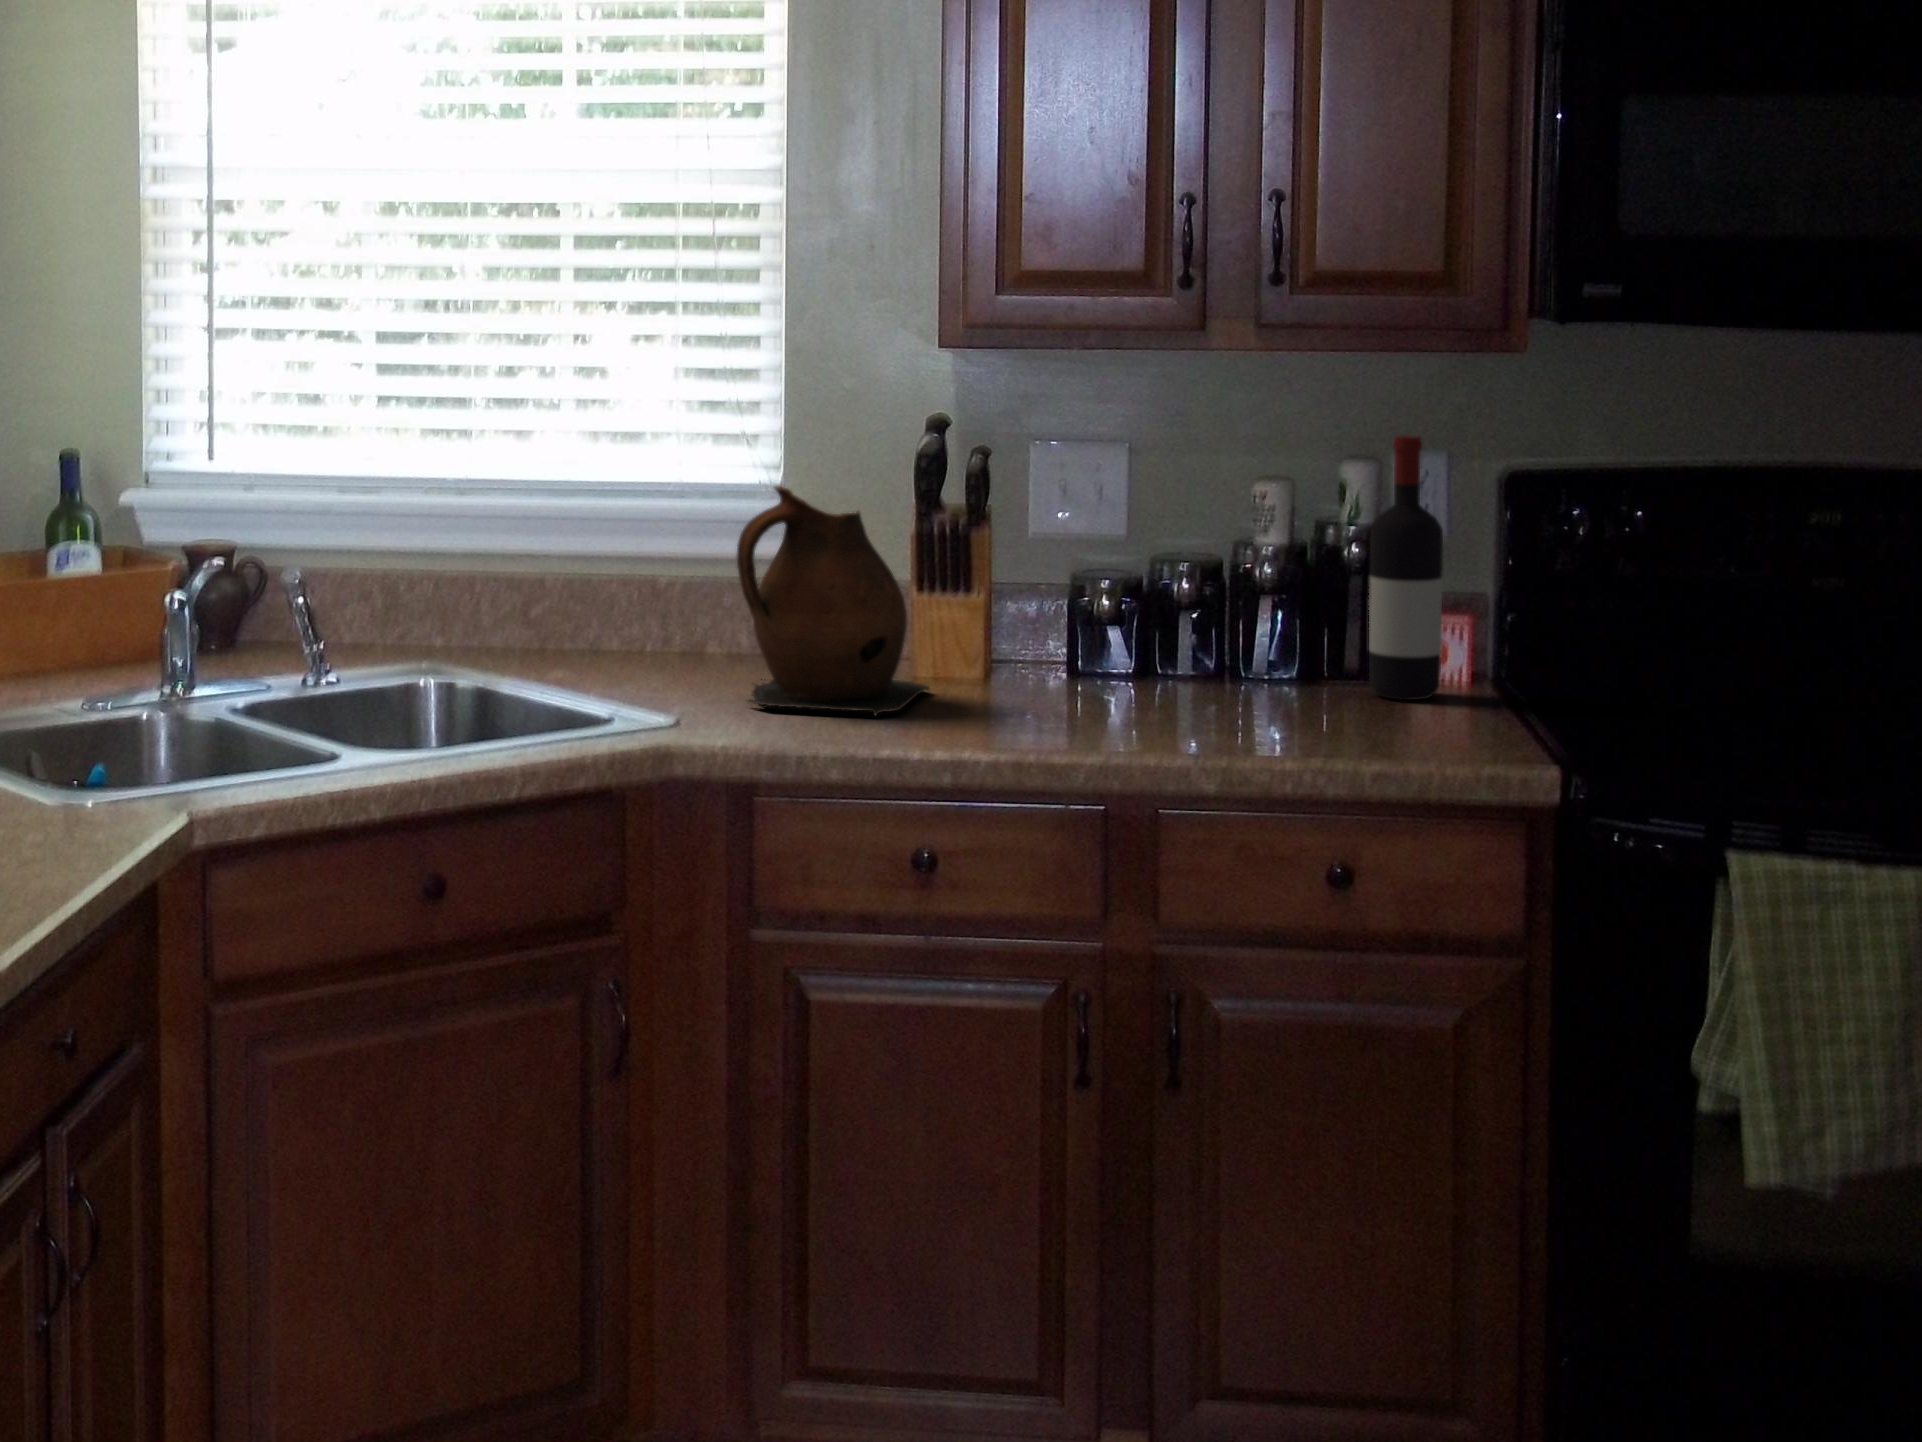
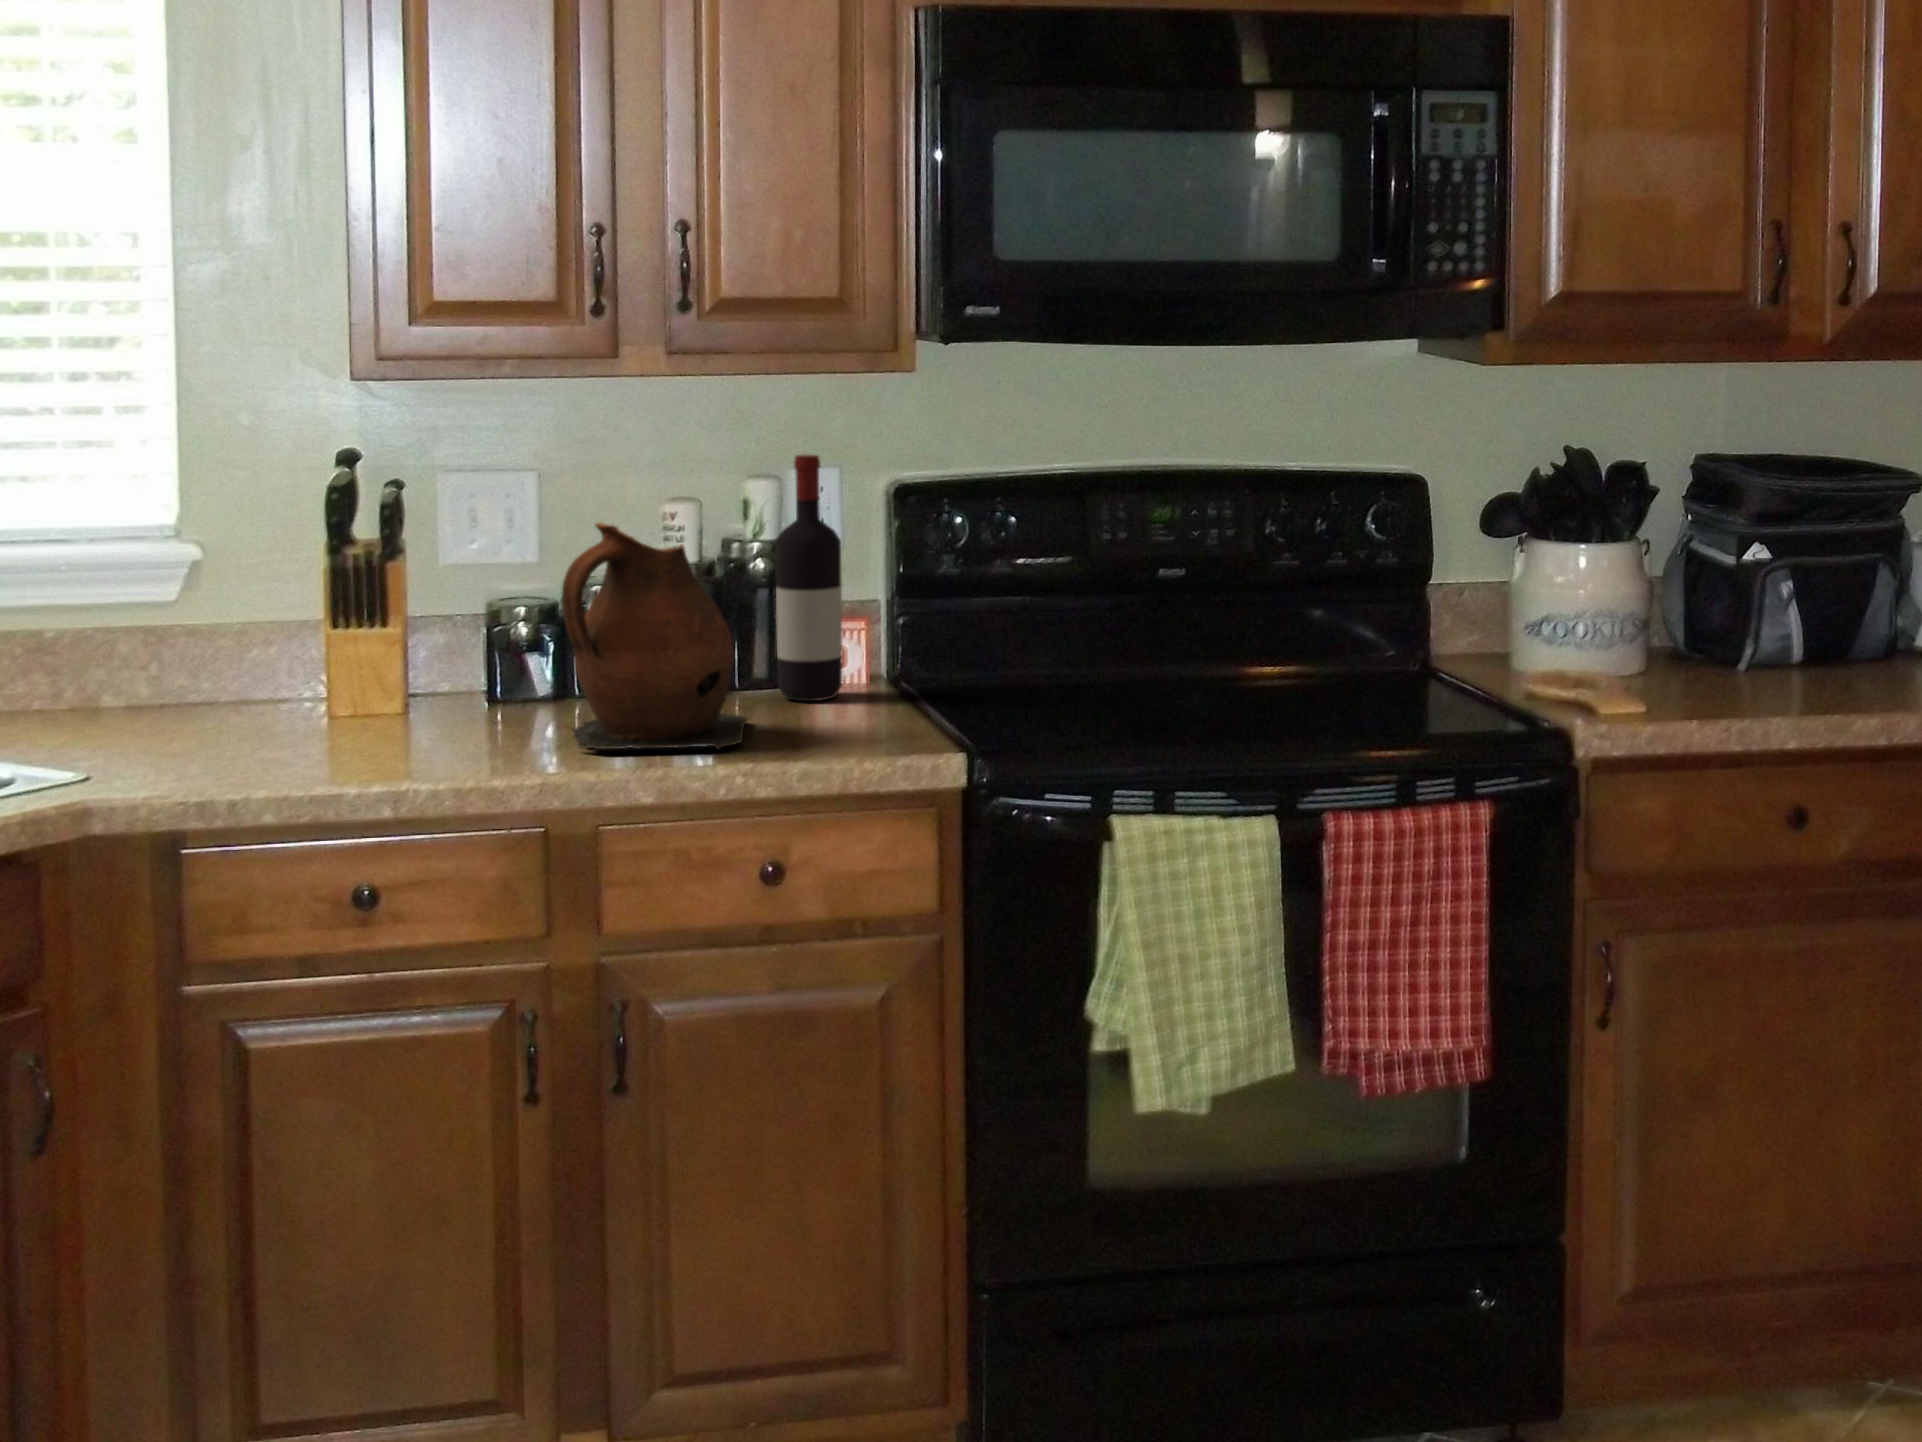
ceramic pitcher: present [737,486,929,716] -> present [562,523,746,750]

